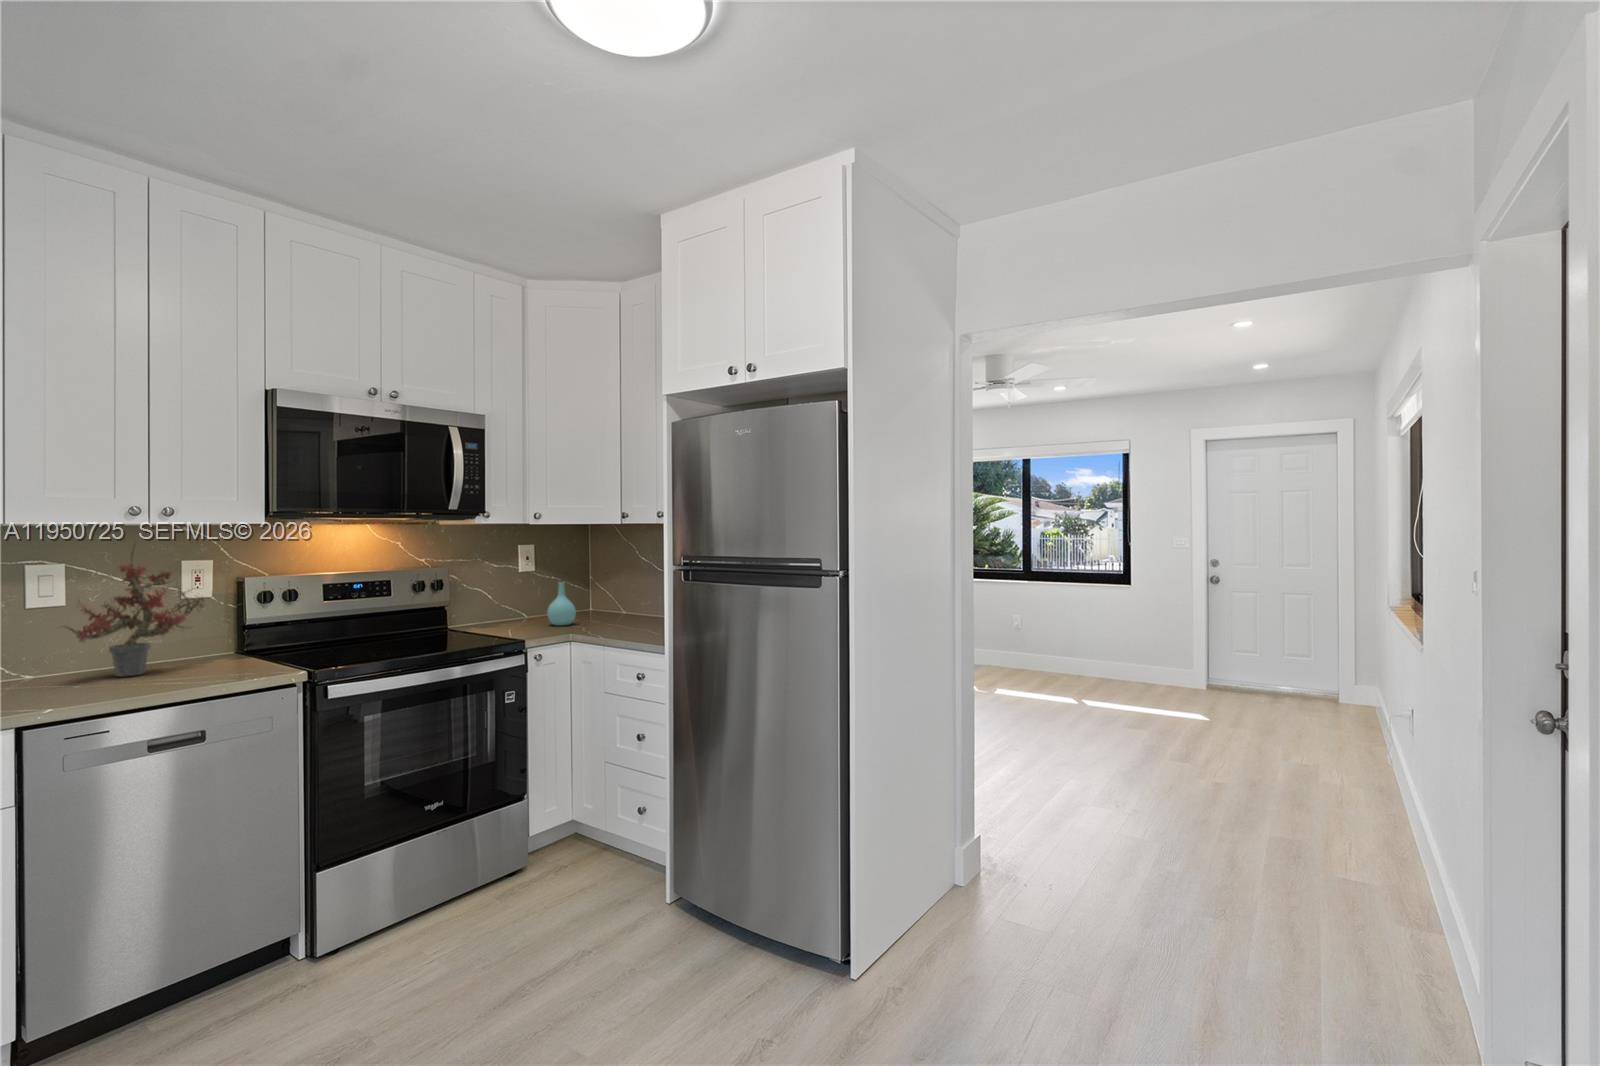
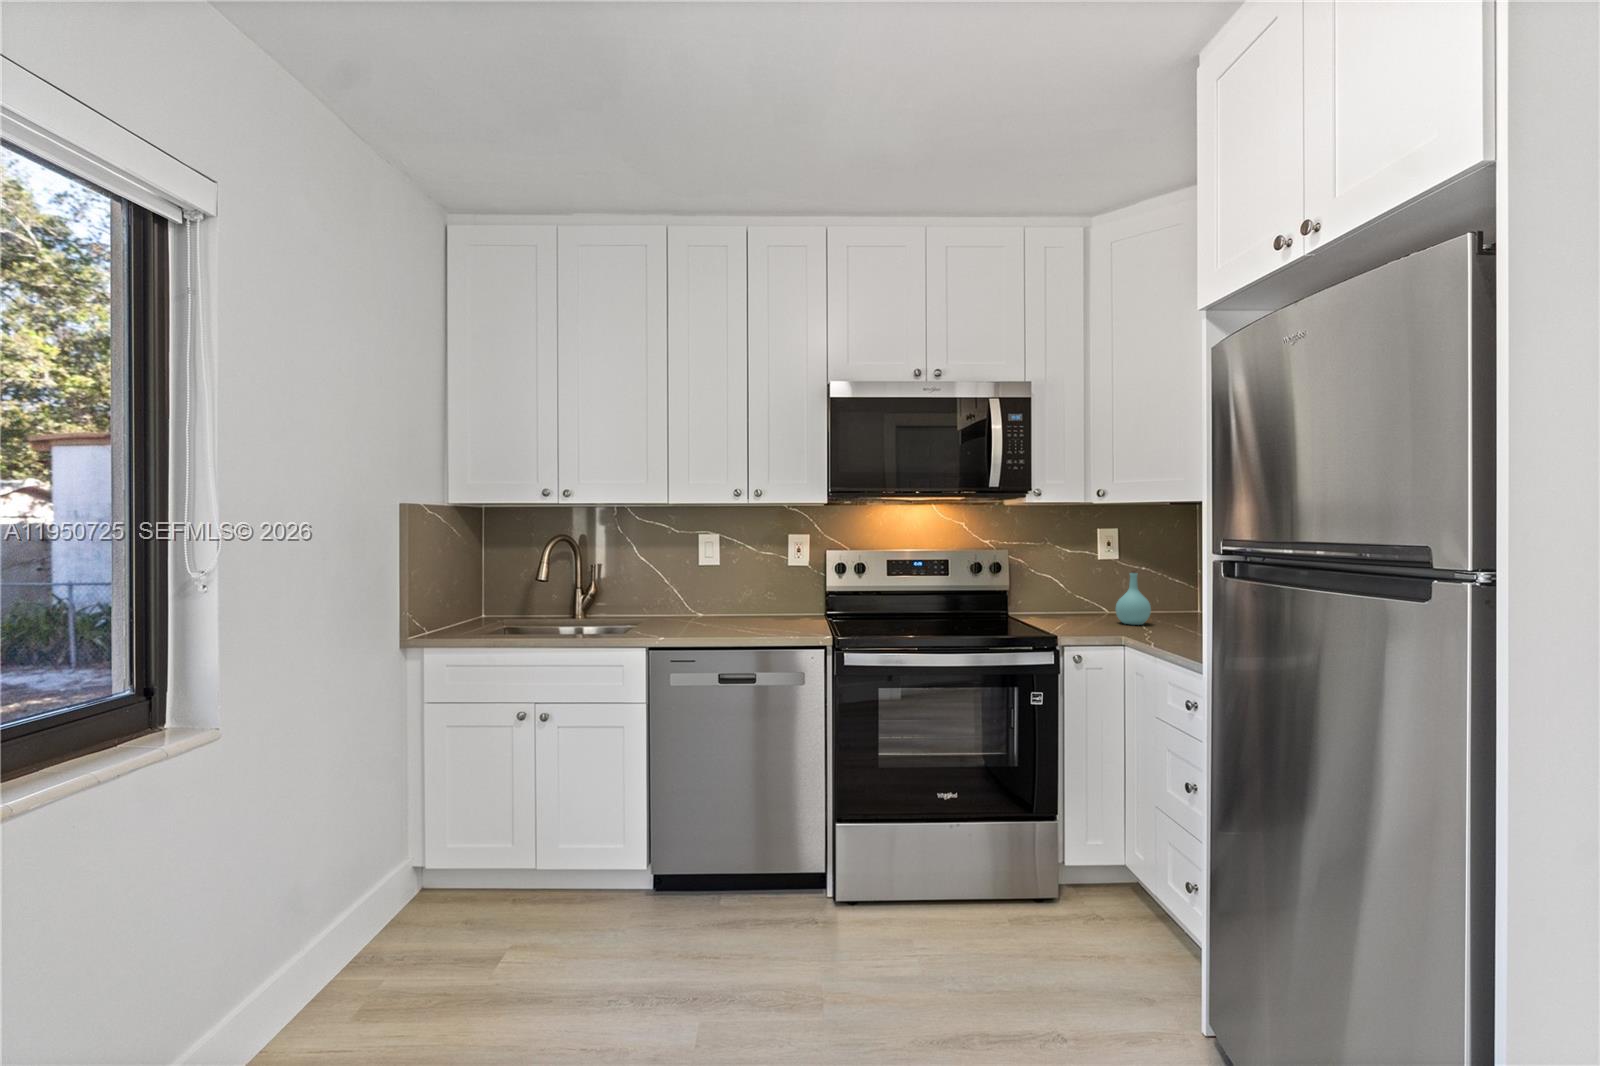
potted plant: present [63,549,204,676] -> none [693,518,793,624]

